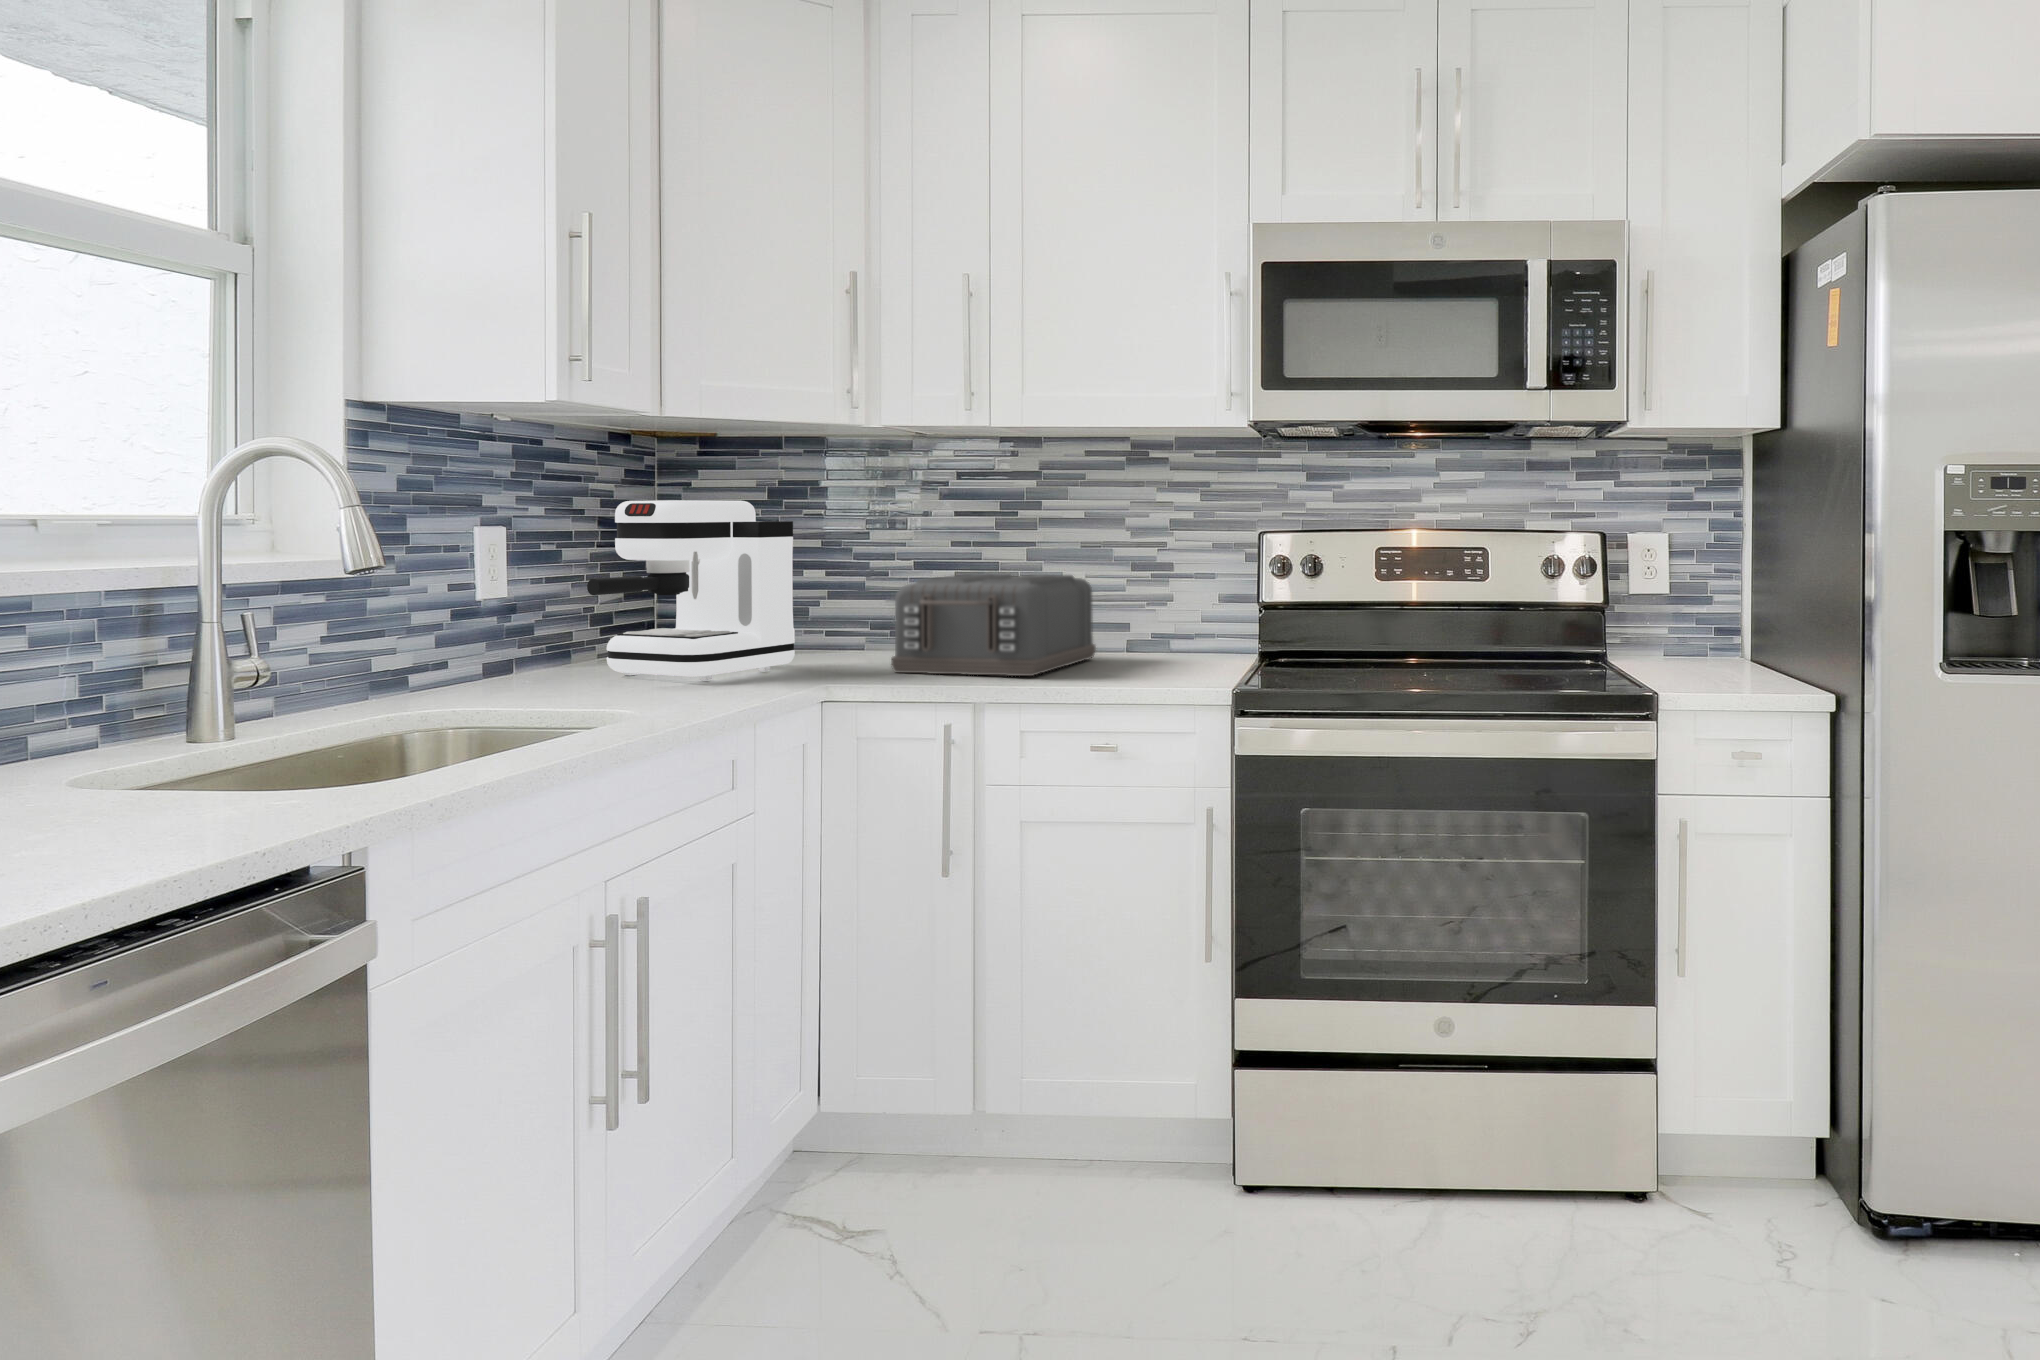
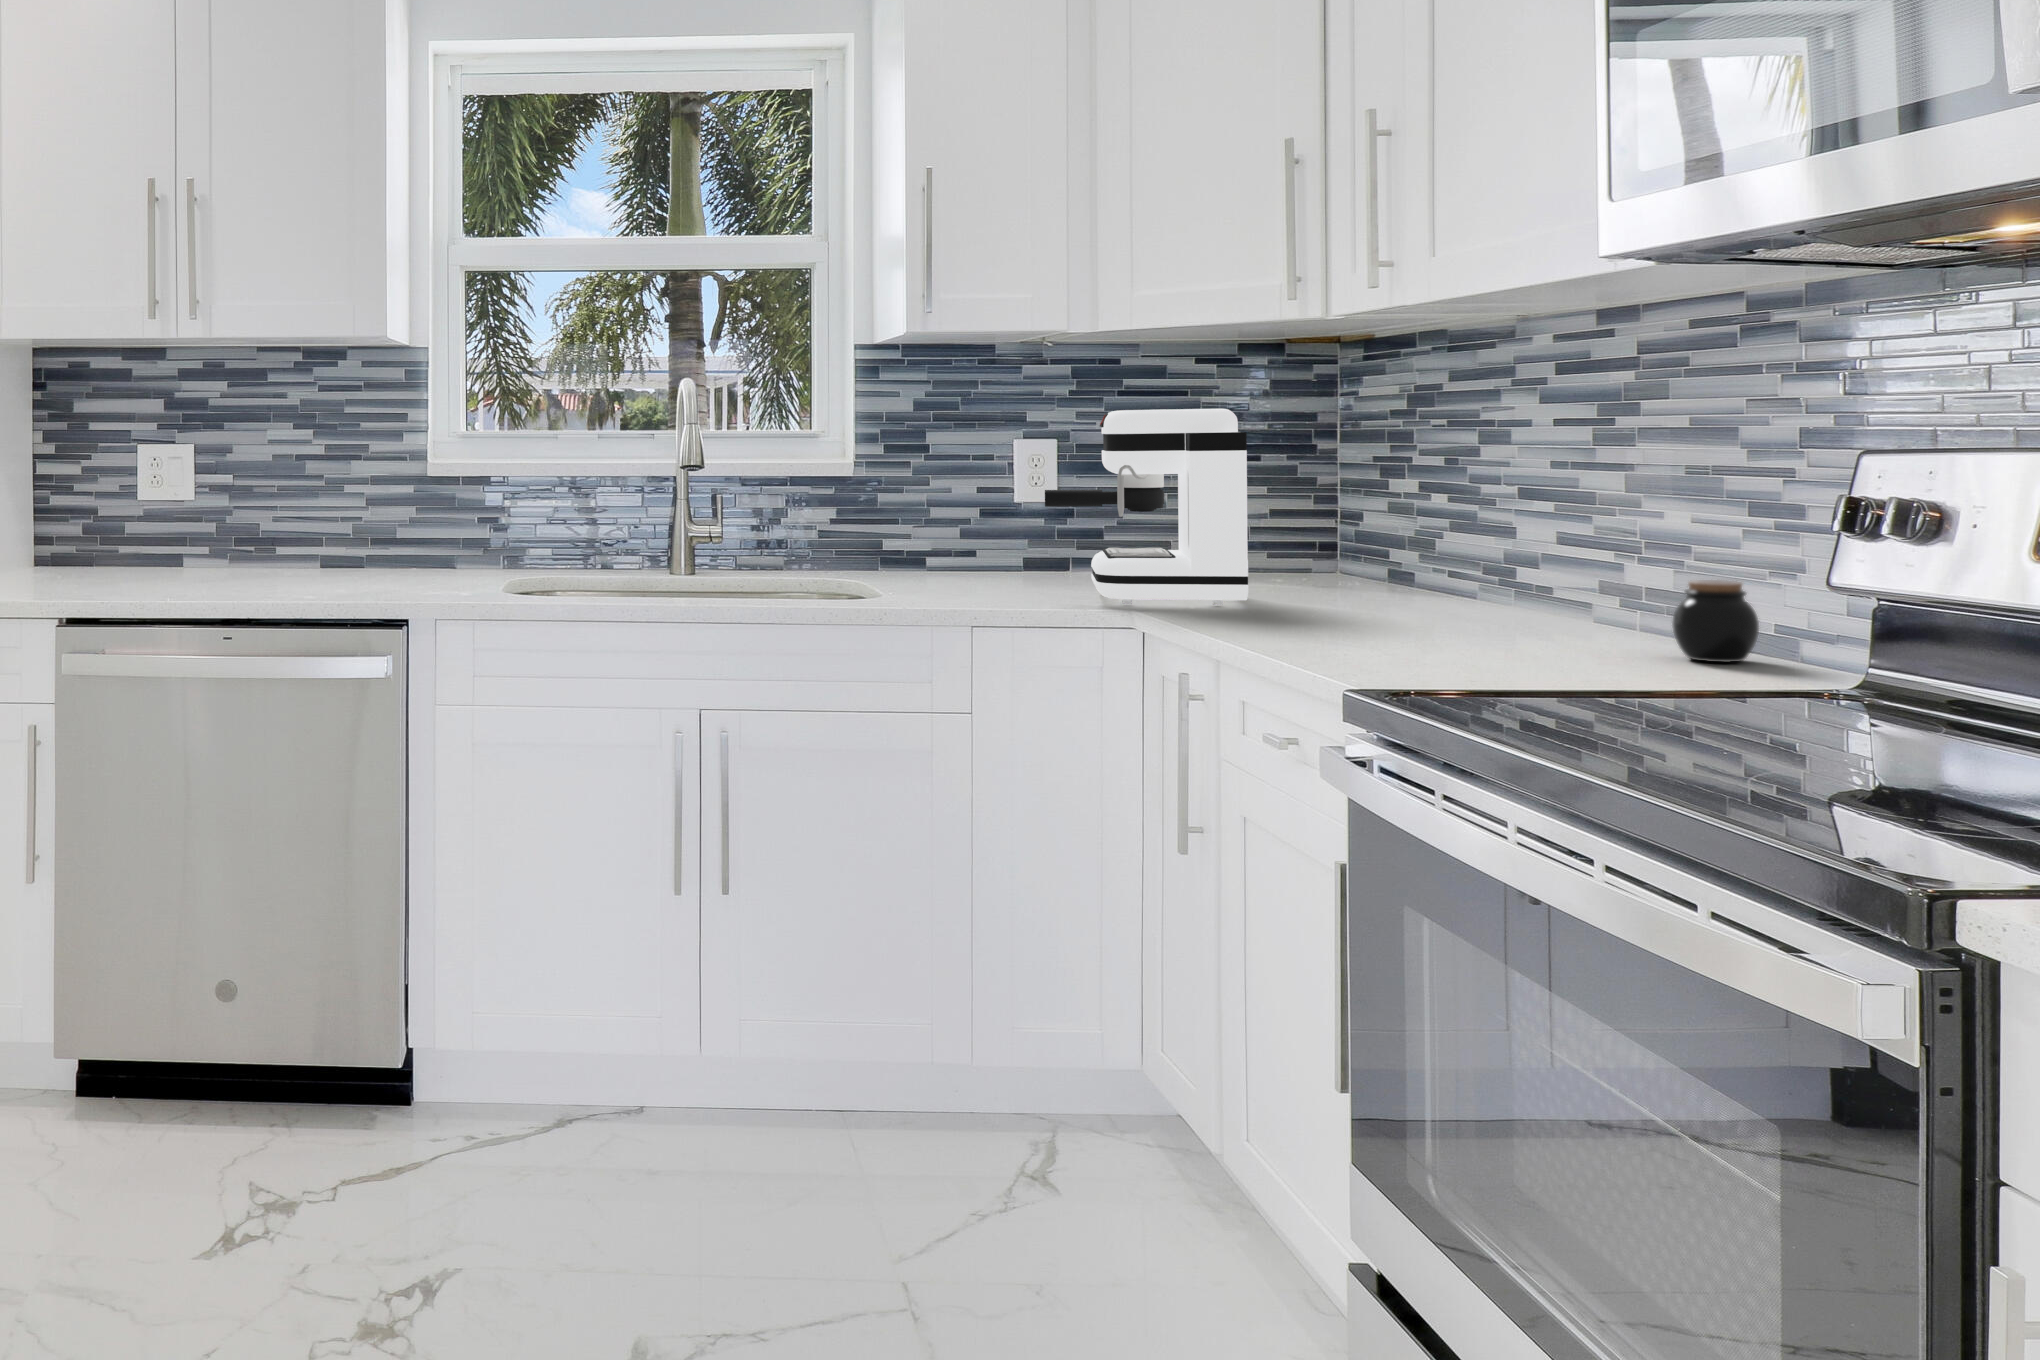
toaster: present [891,574,1096,676] -> none [1293,506,1616,647]
jar: none [1135,610,1178,659] -> present [1672,580,1759,662]

